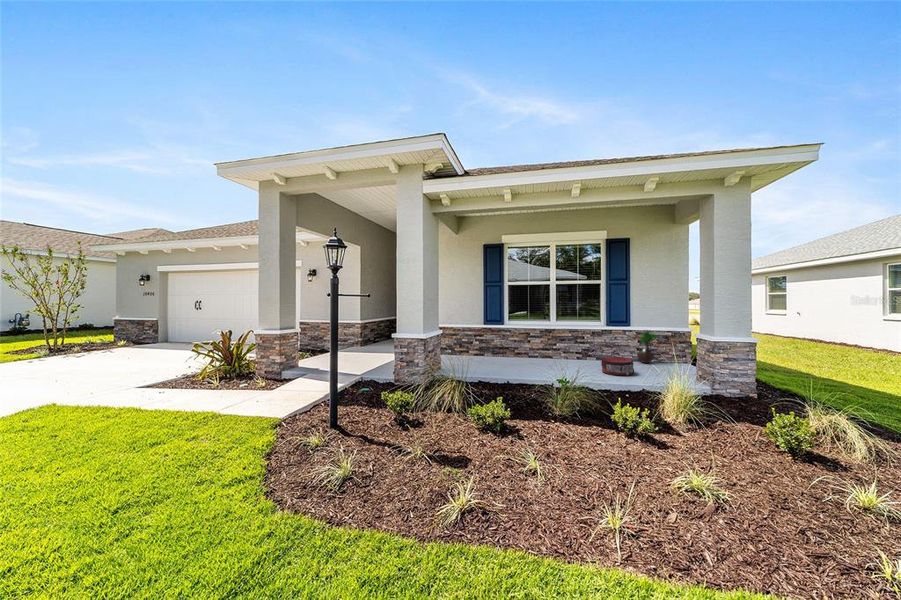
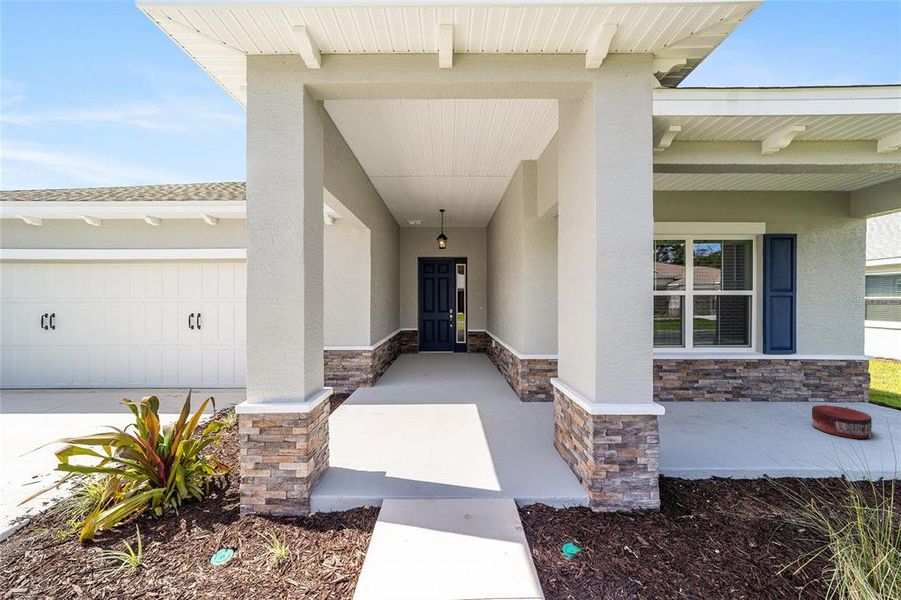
potted tree: present [637,330,657,363] -> none [809,358,850,405]

